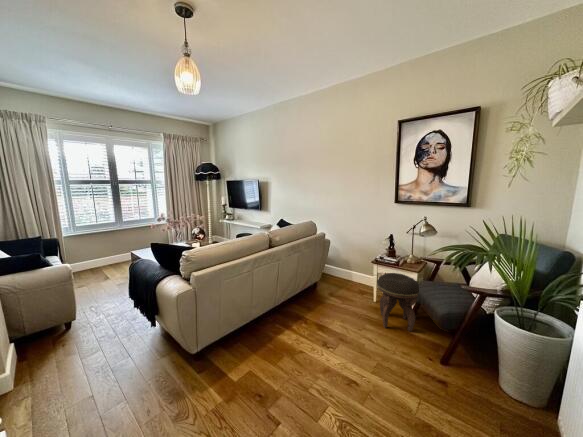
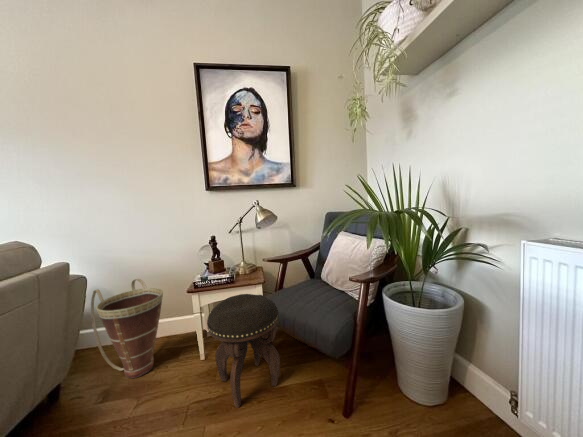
basket: none [329,247,360,295] -> present [91,279,163,378]

